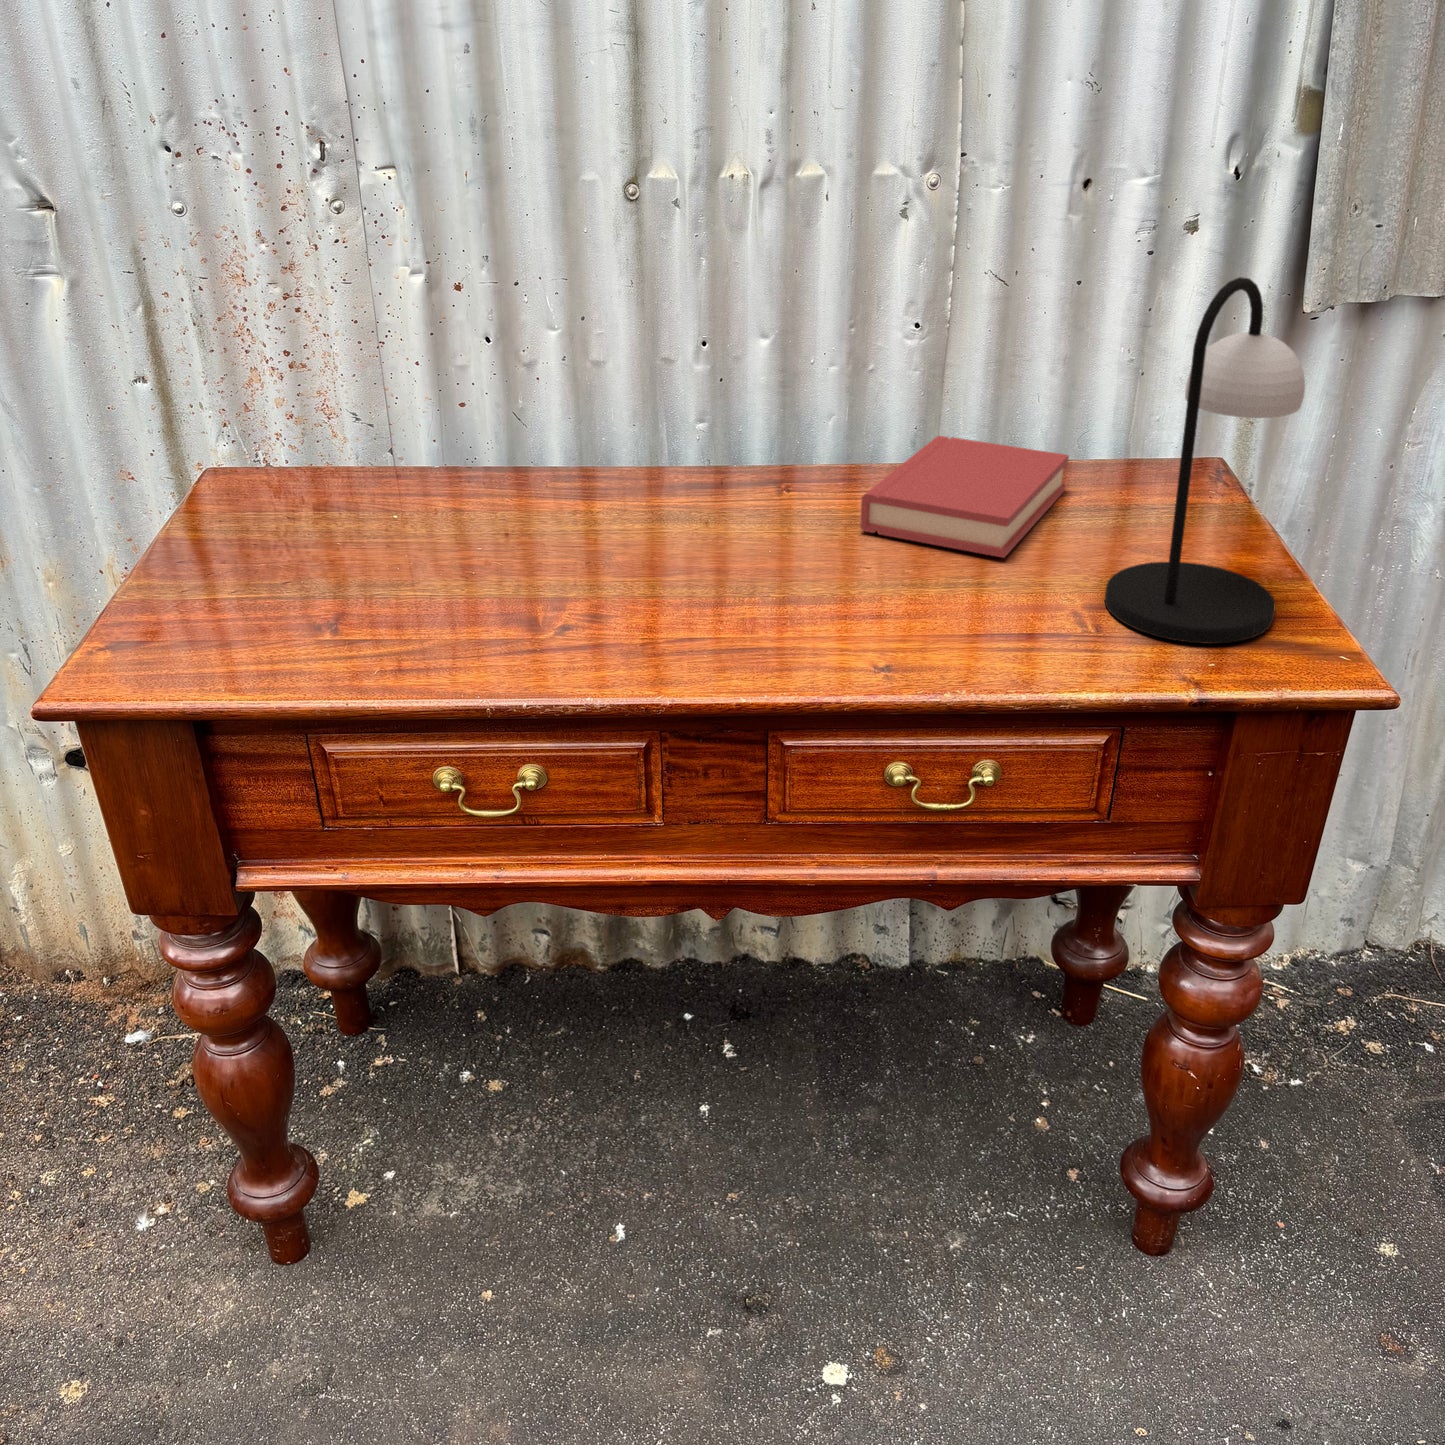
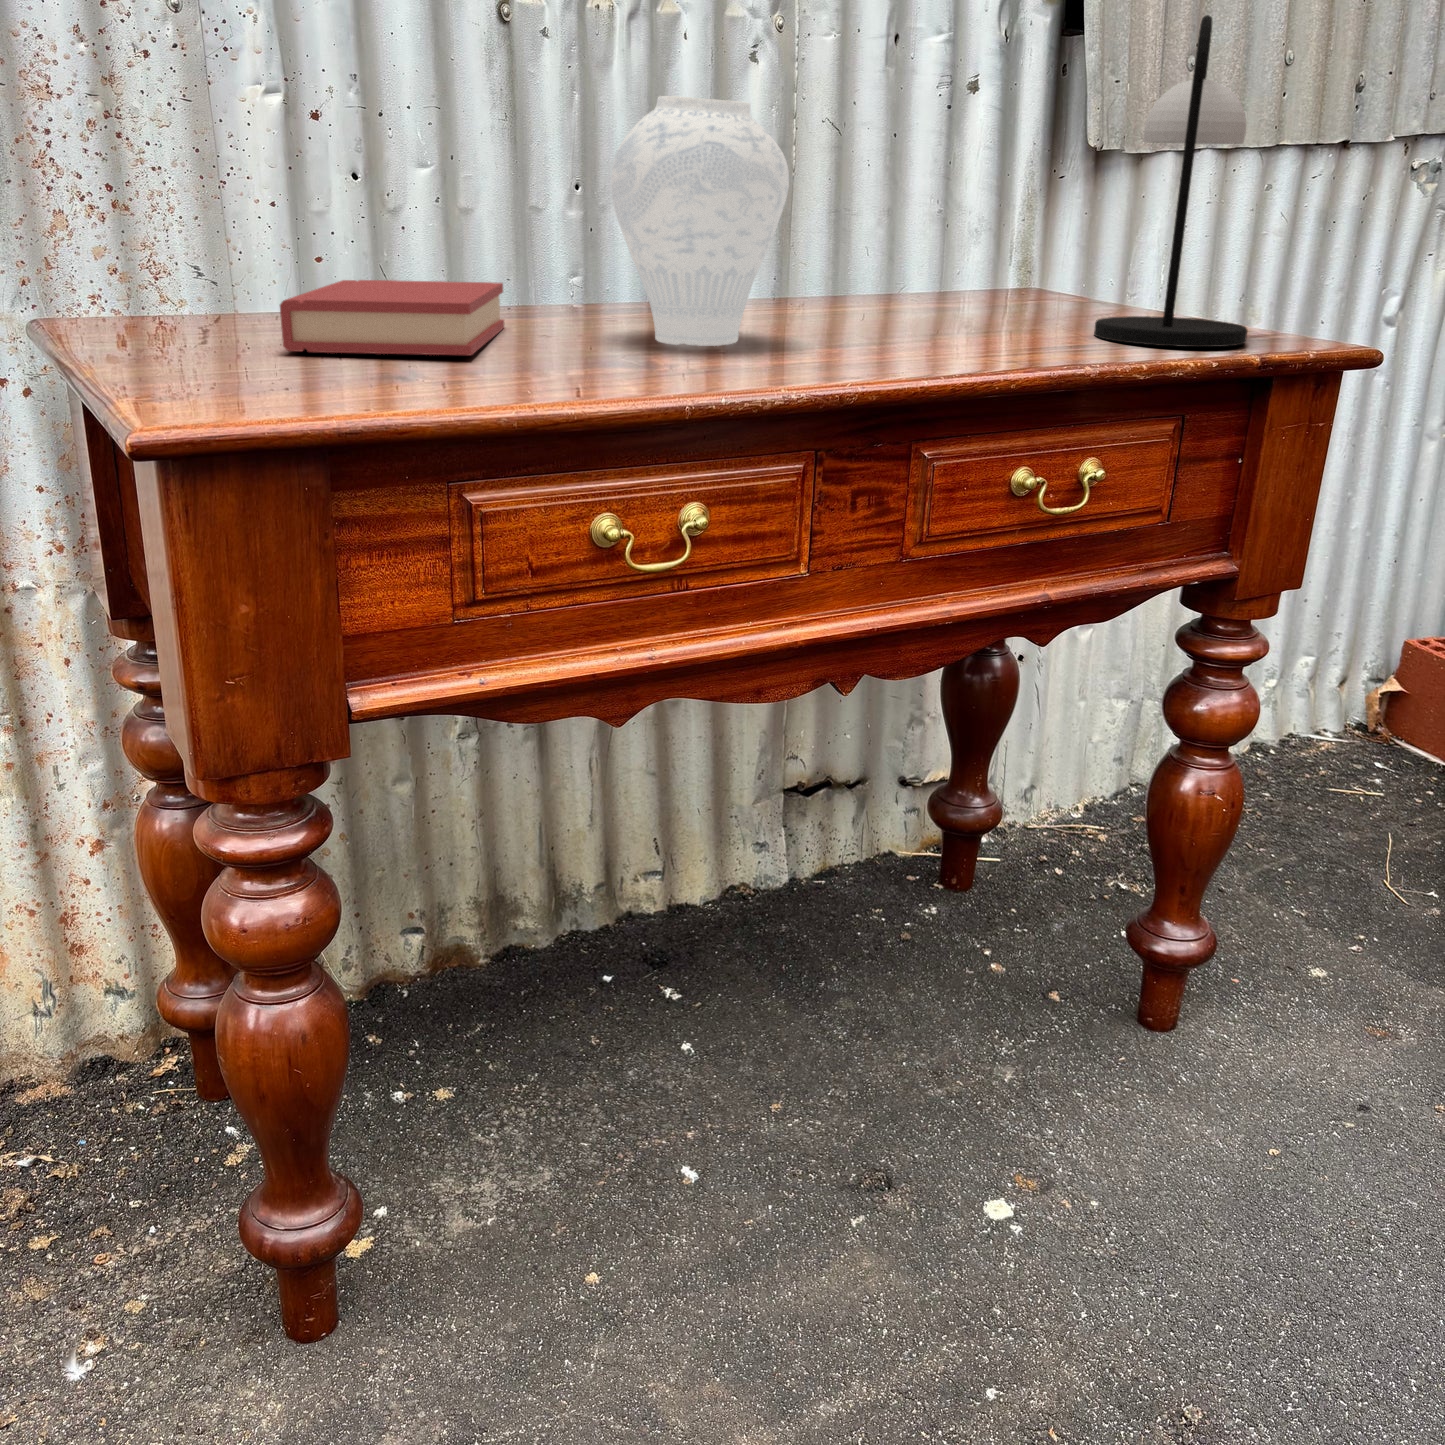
vase: none [576,344,744,578] -> present [611,96,789,346]
hardback book: present [860,436,1069,558] -> present [280,280,504,355]

